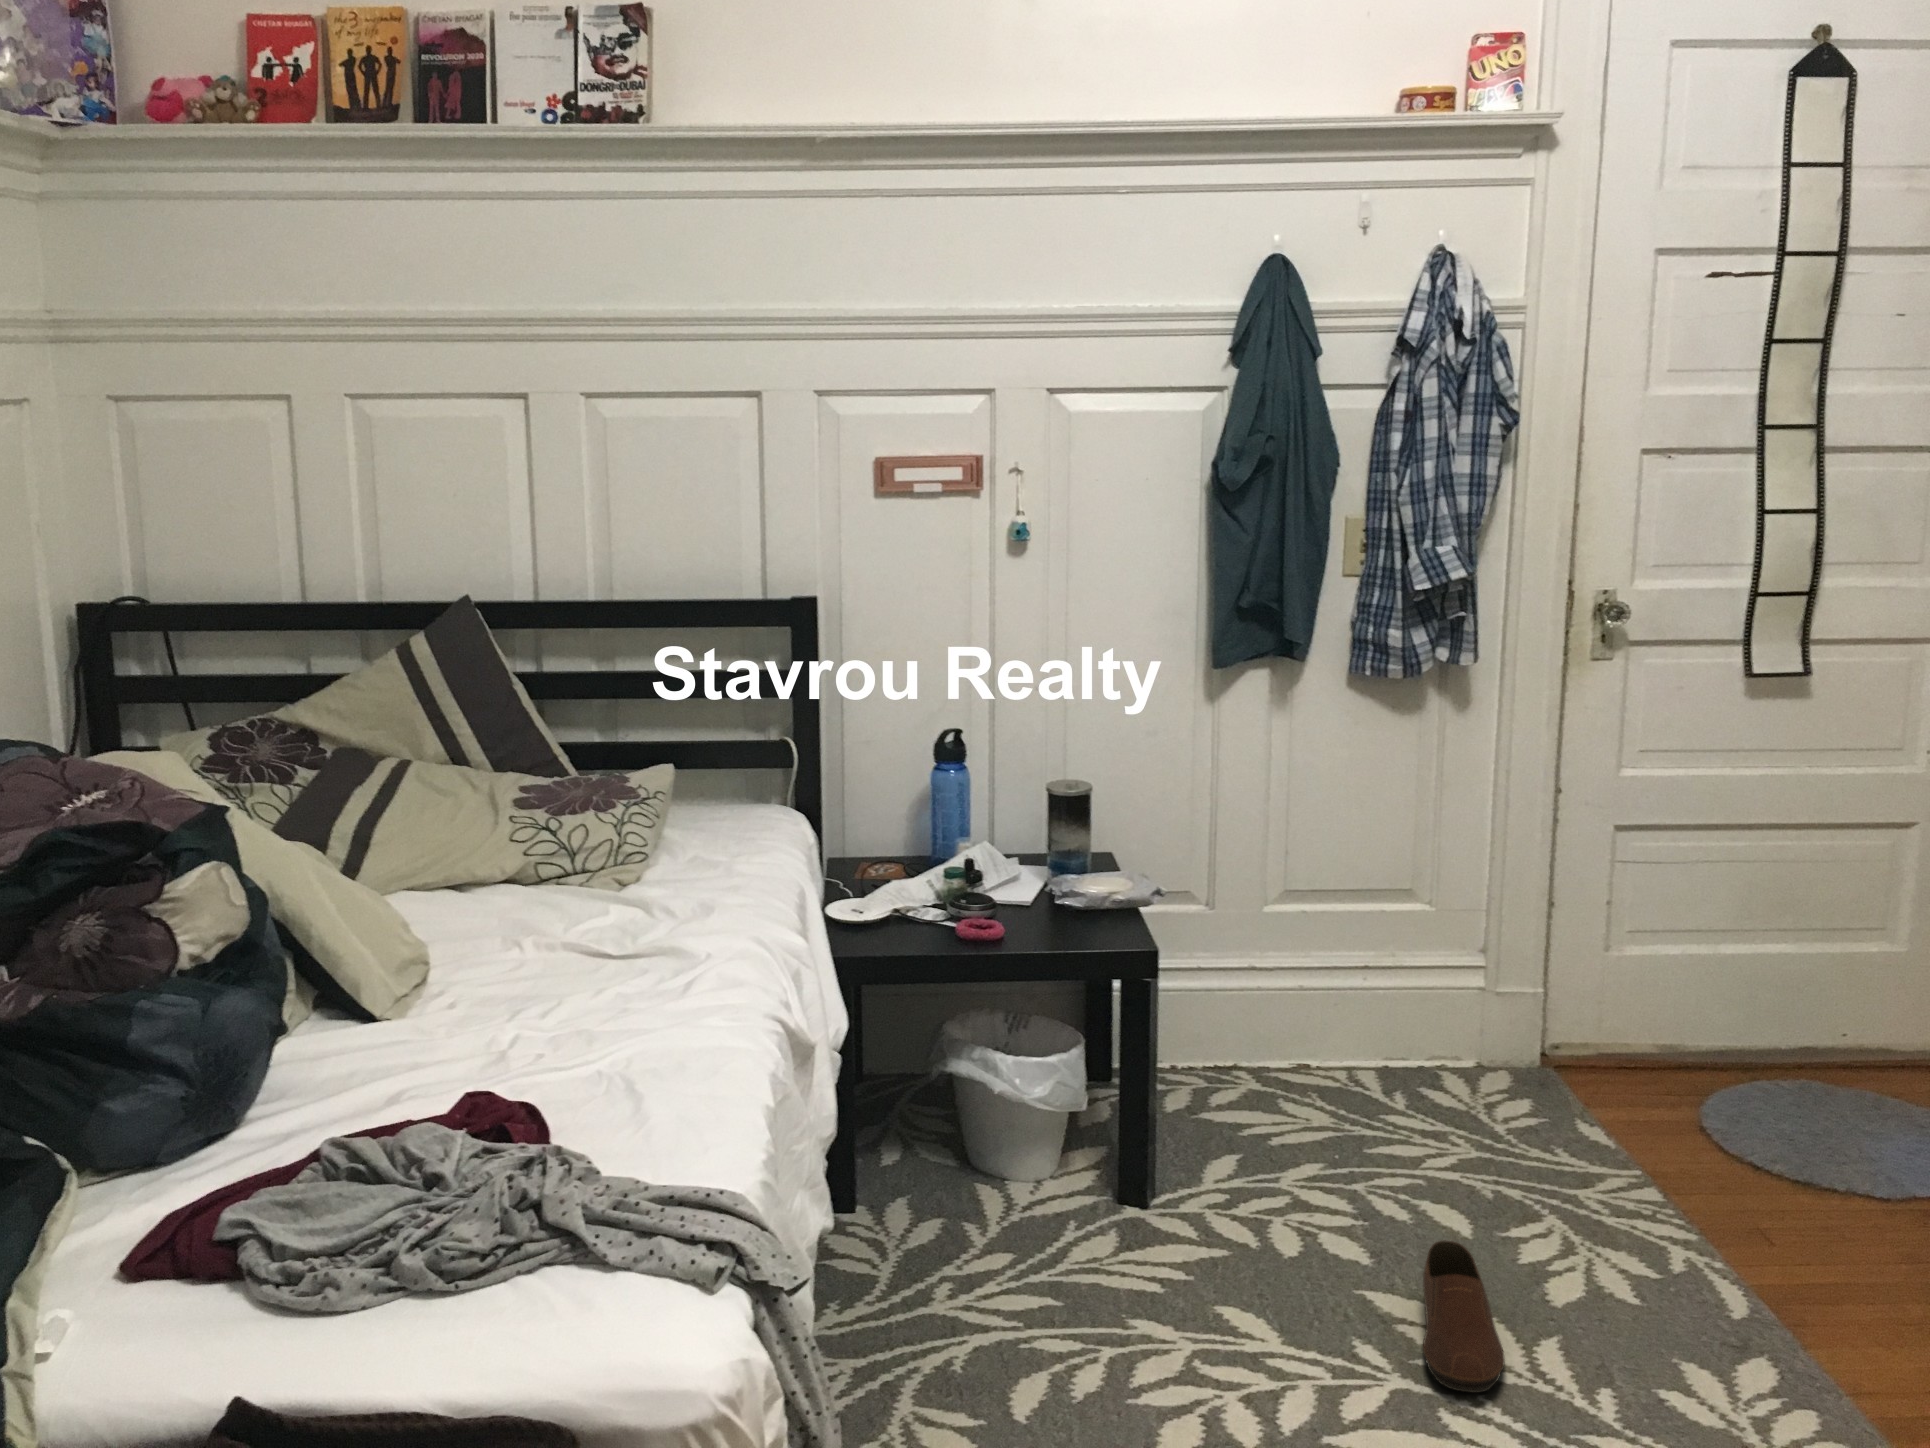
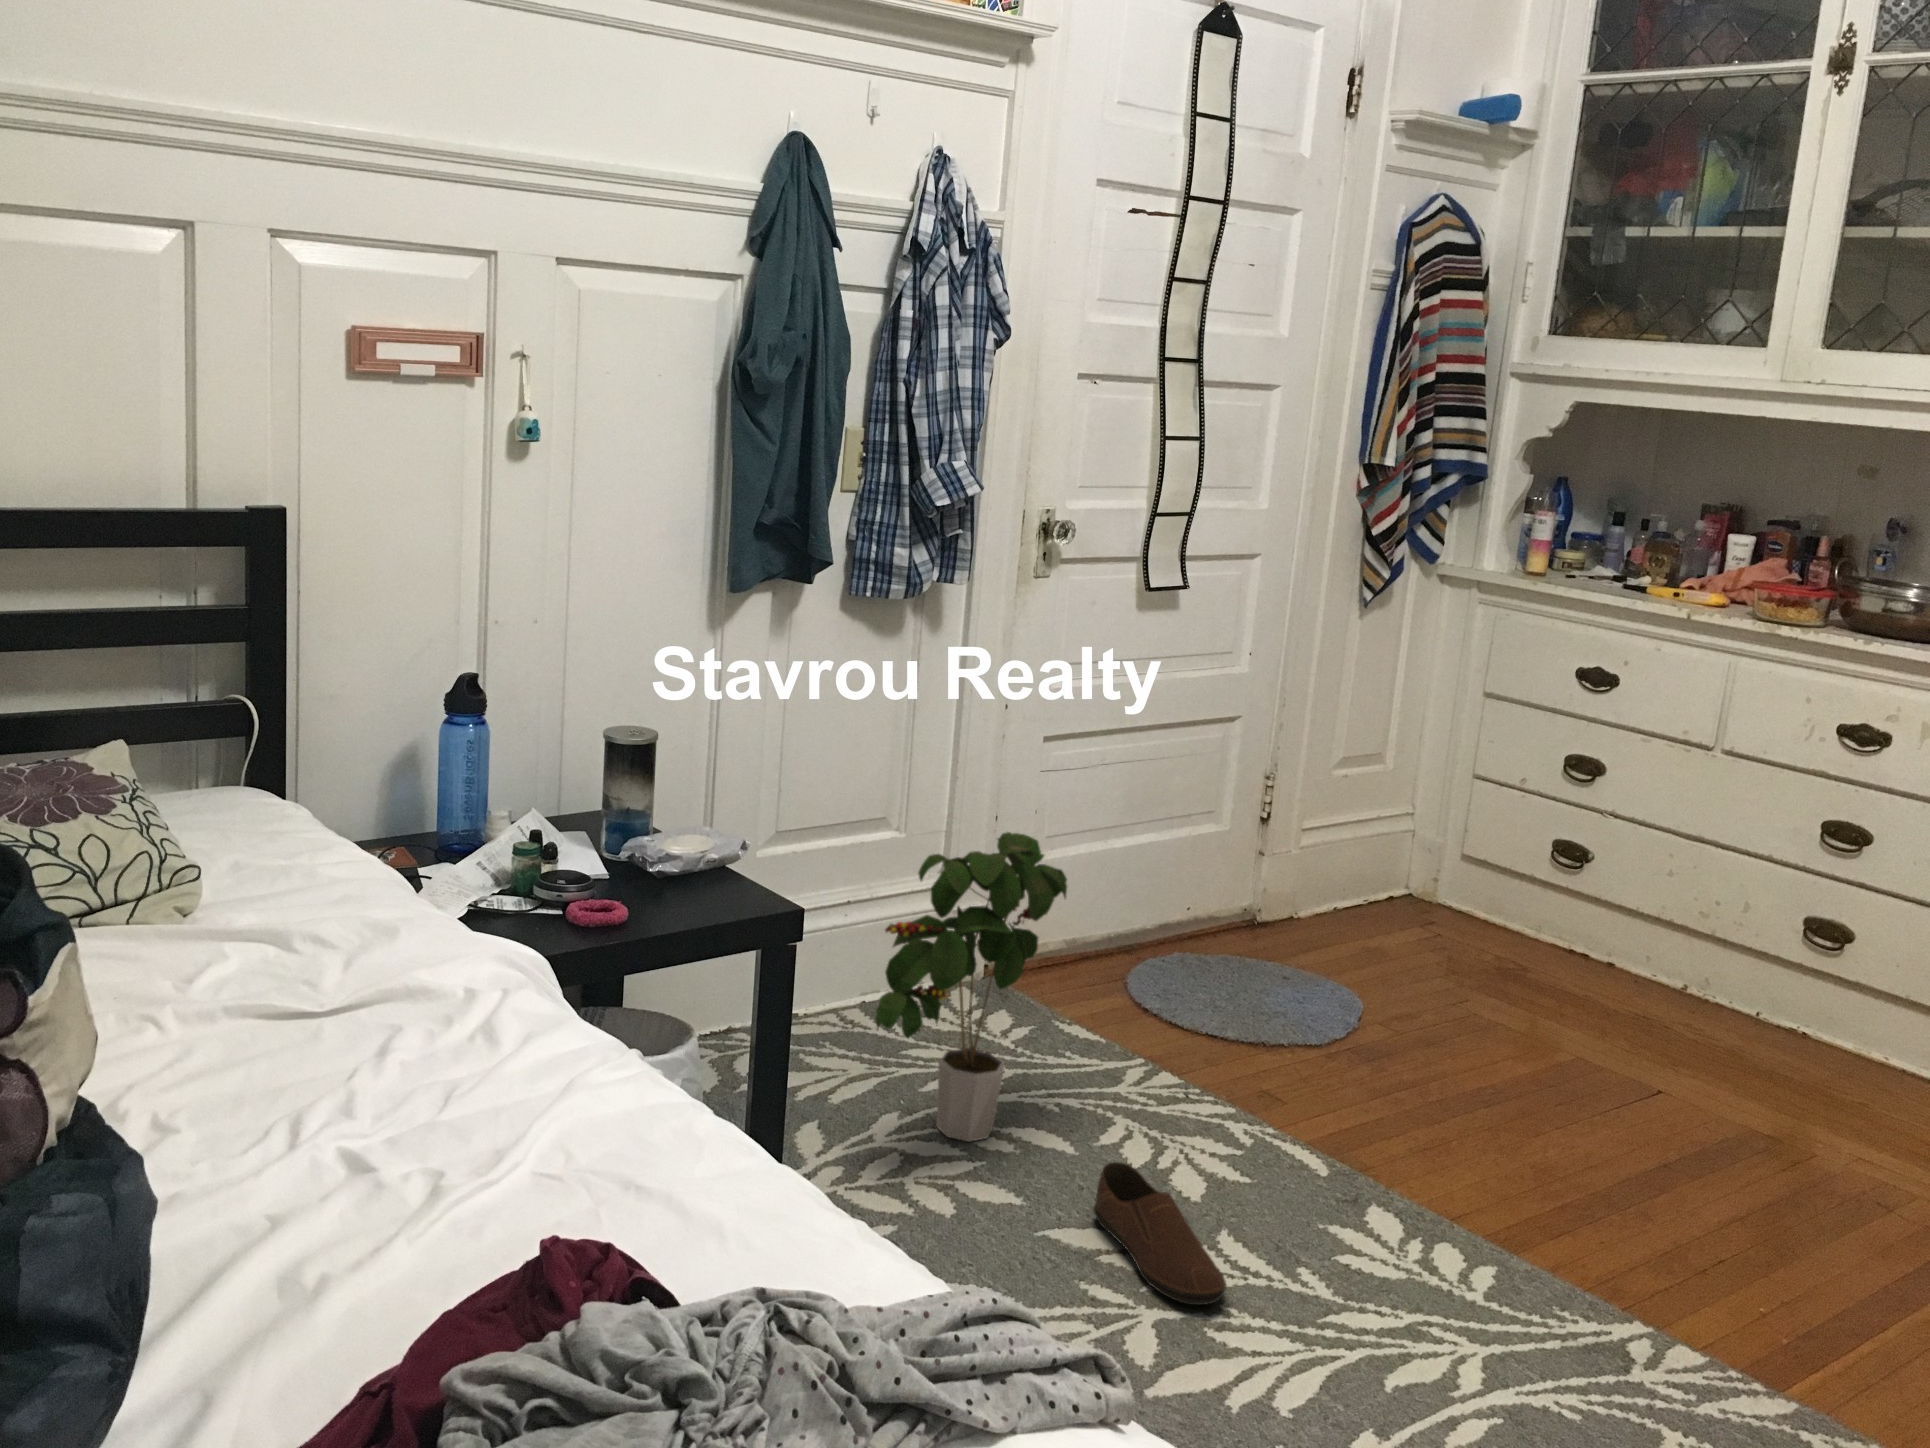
potted plant: none [1248,906,1508,1204] -> present [876,832,1067,1142]

